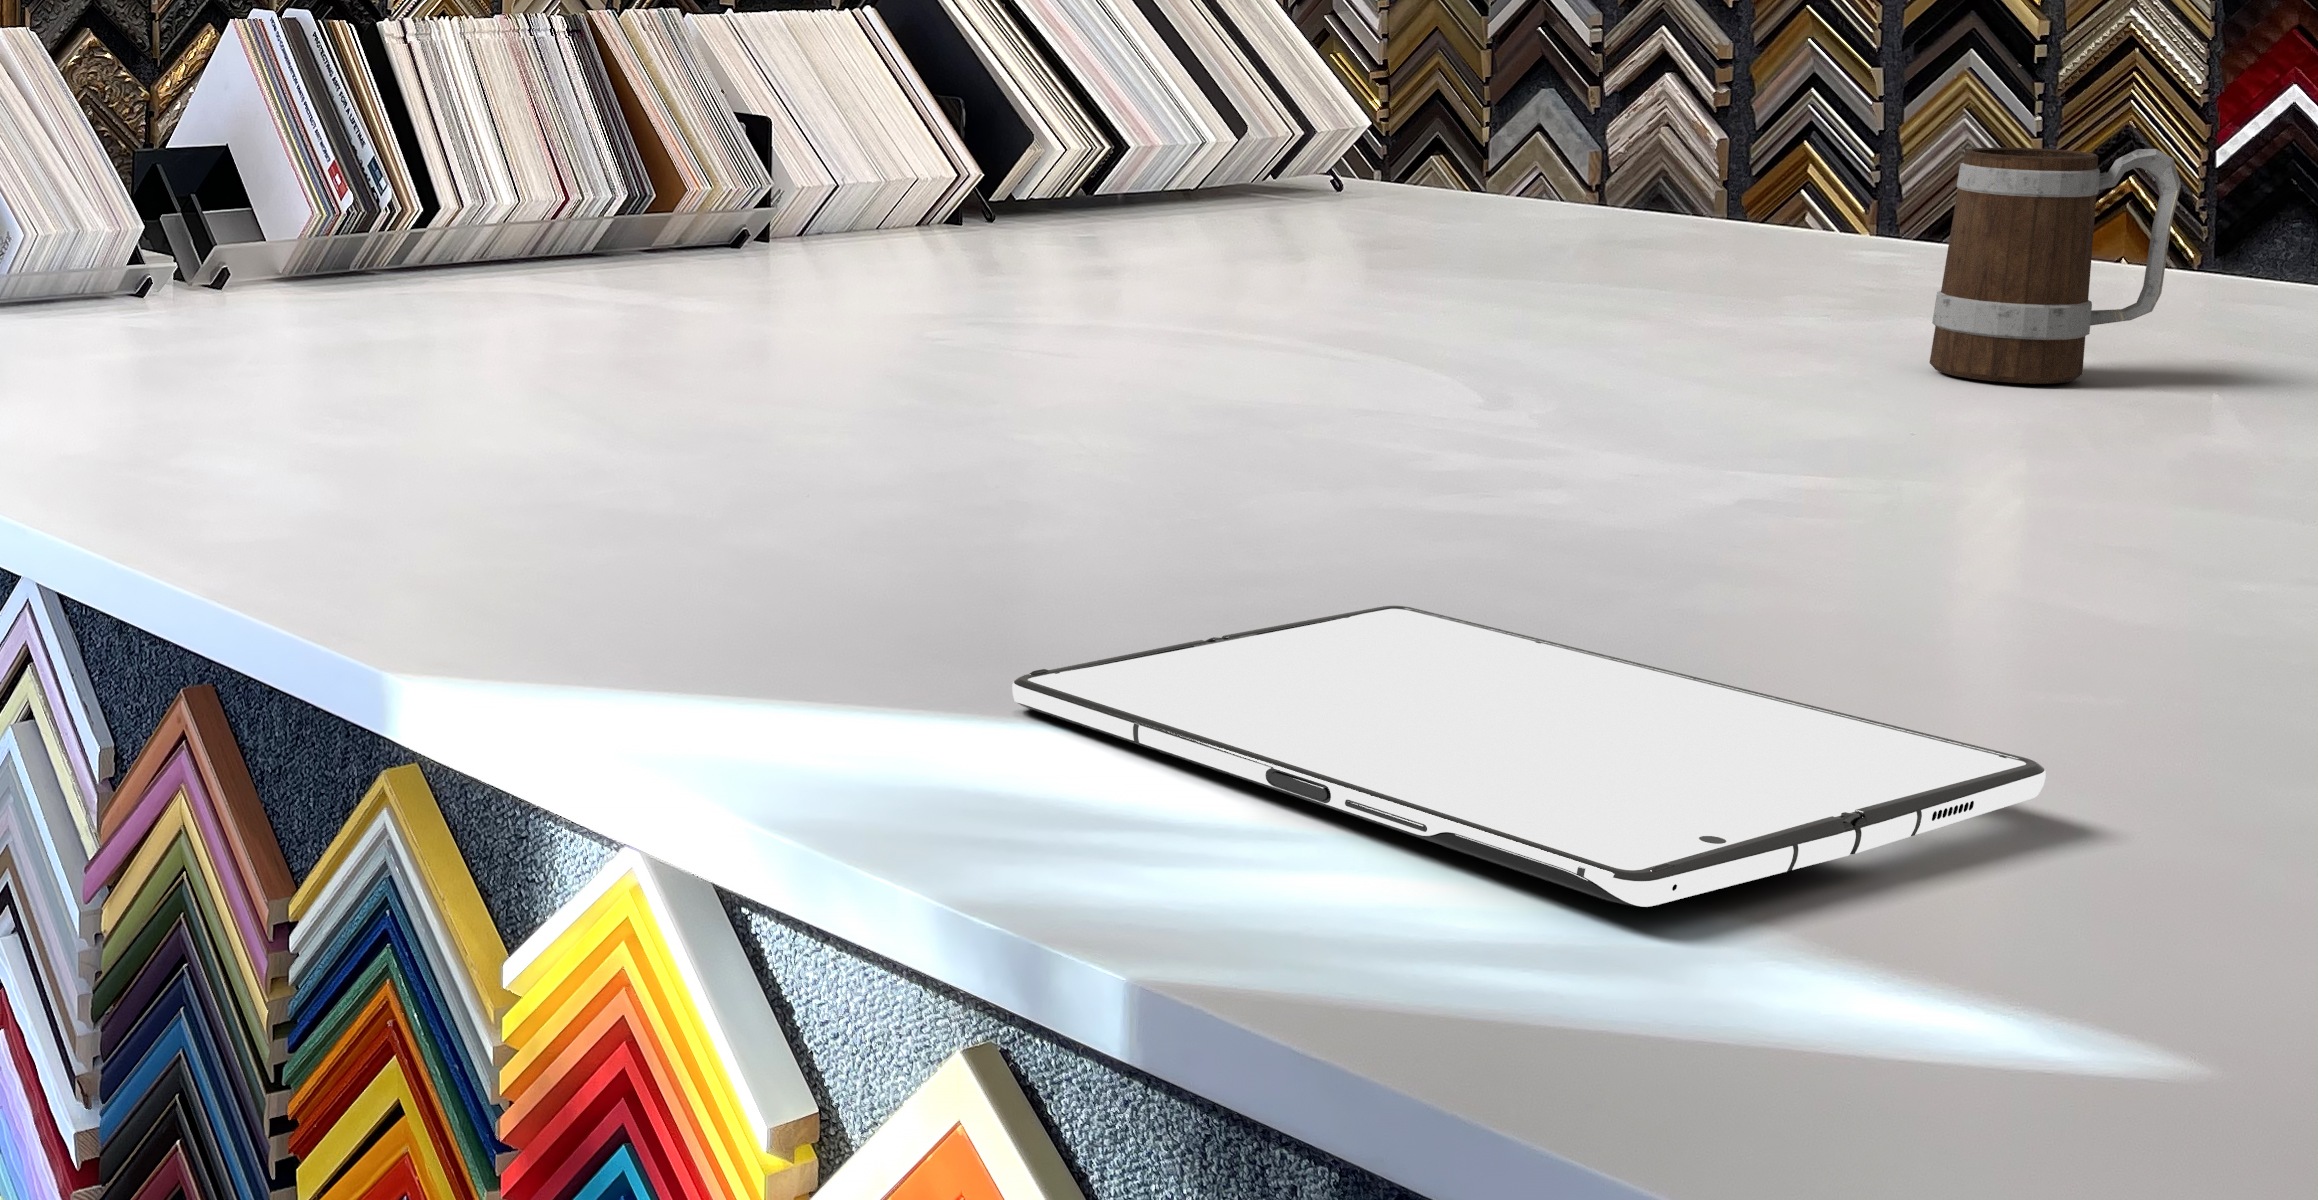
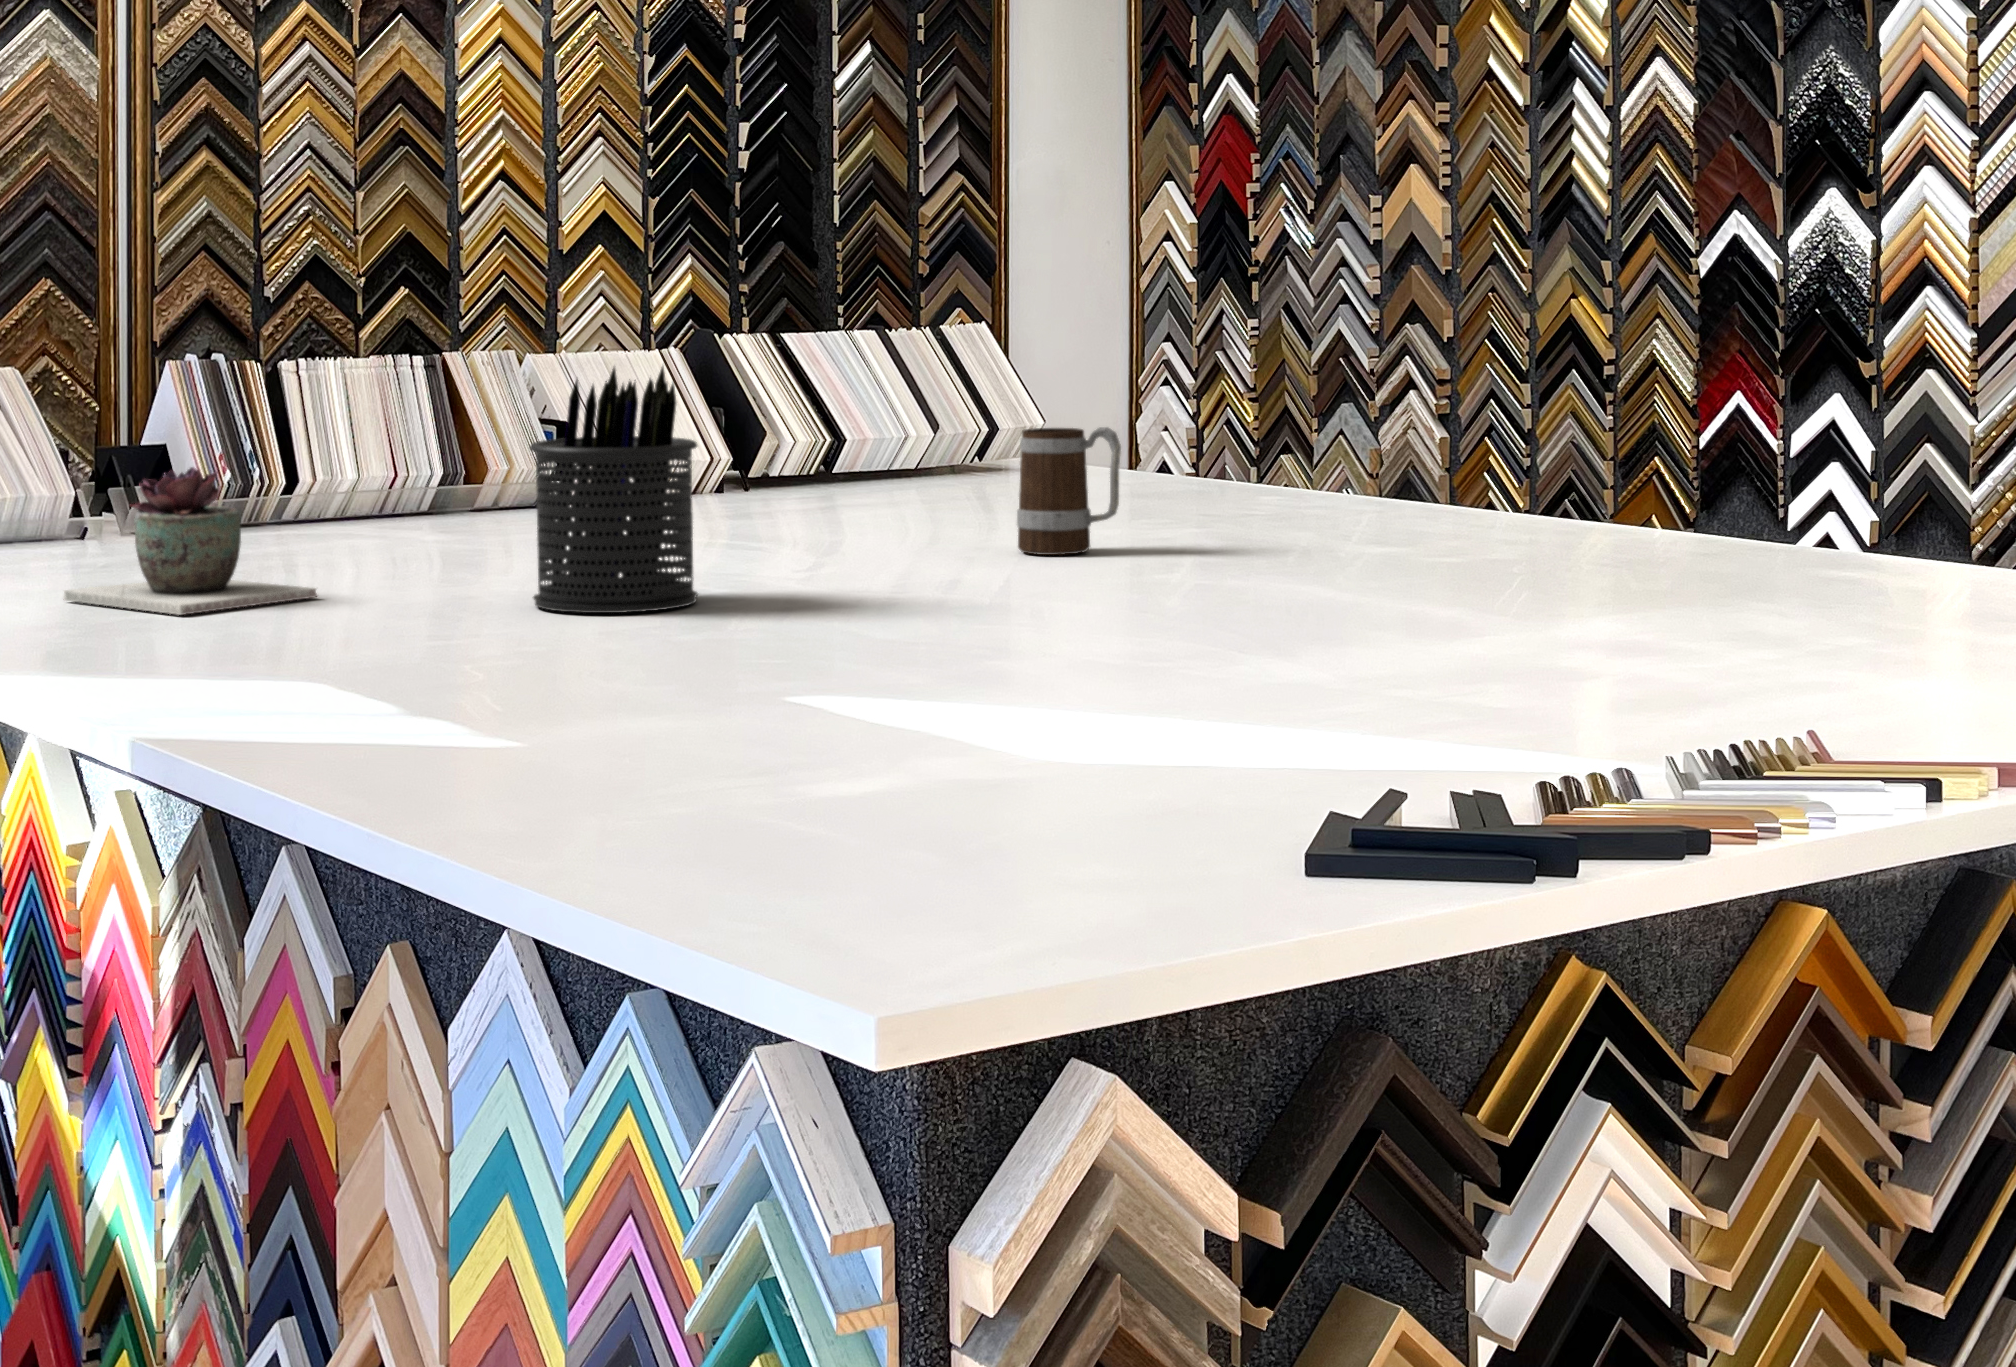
pen holder: none [1365,14,1768,545] -> present [530,367,698,613]
succulent plant: none [394,212,883,525] -> present [64,467,317,615]
tablet: present [1012,606,2046,907] -> none [188,625,523,693]

